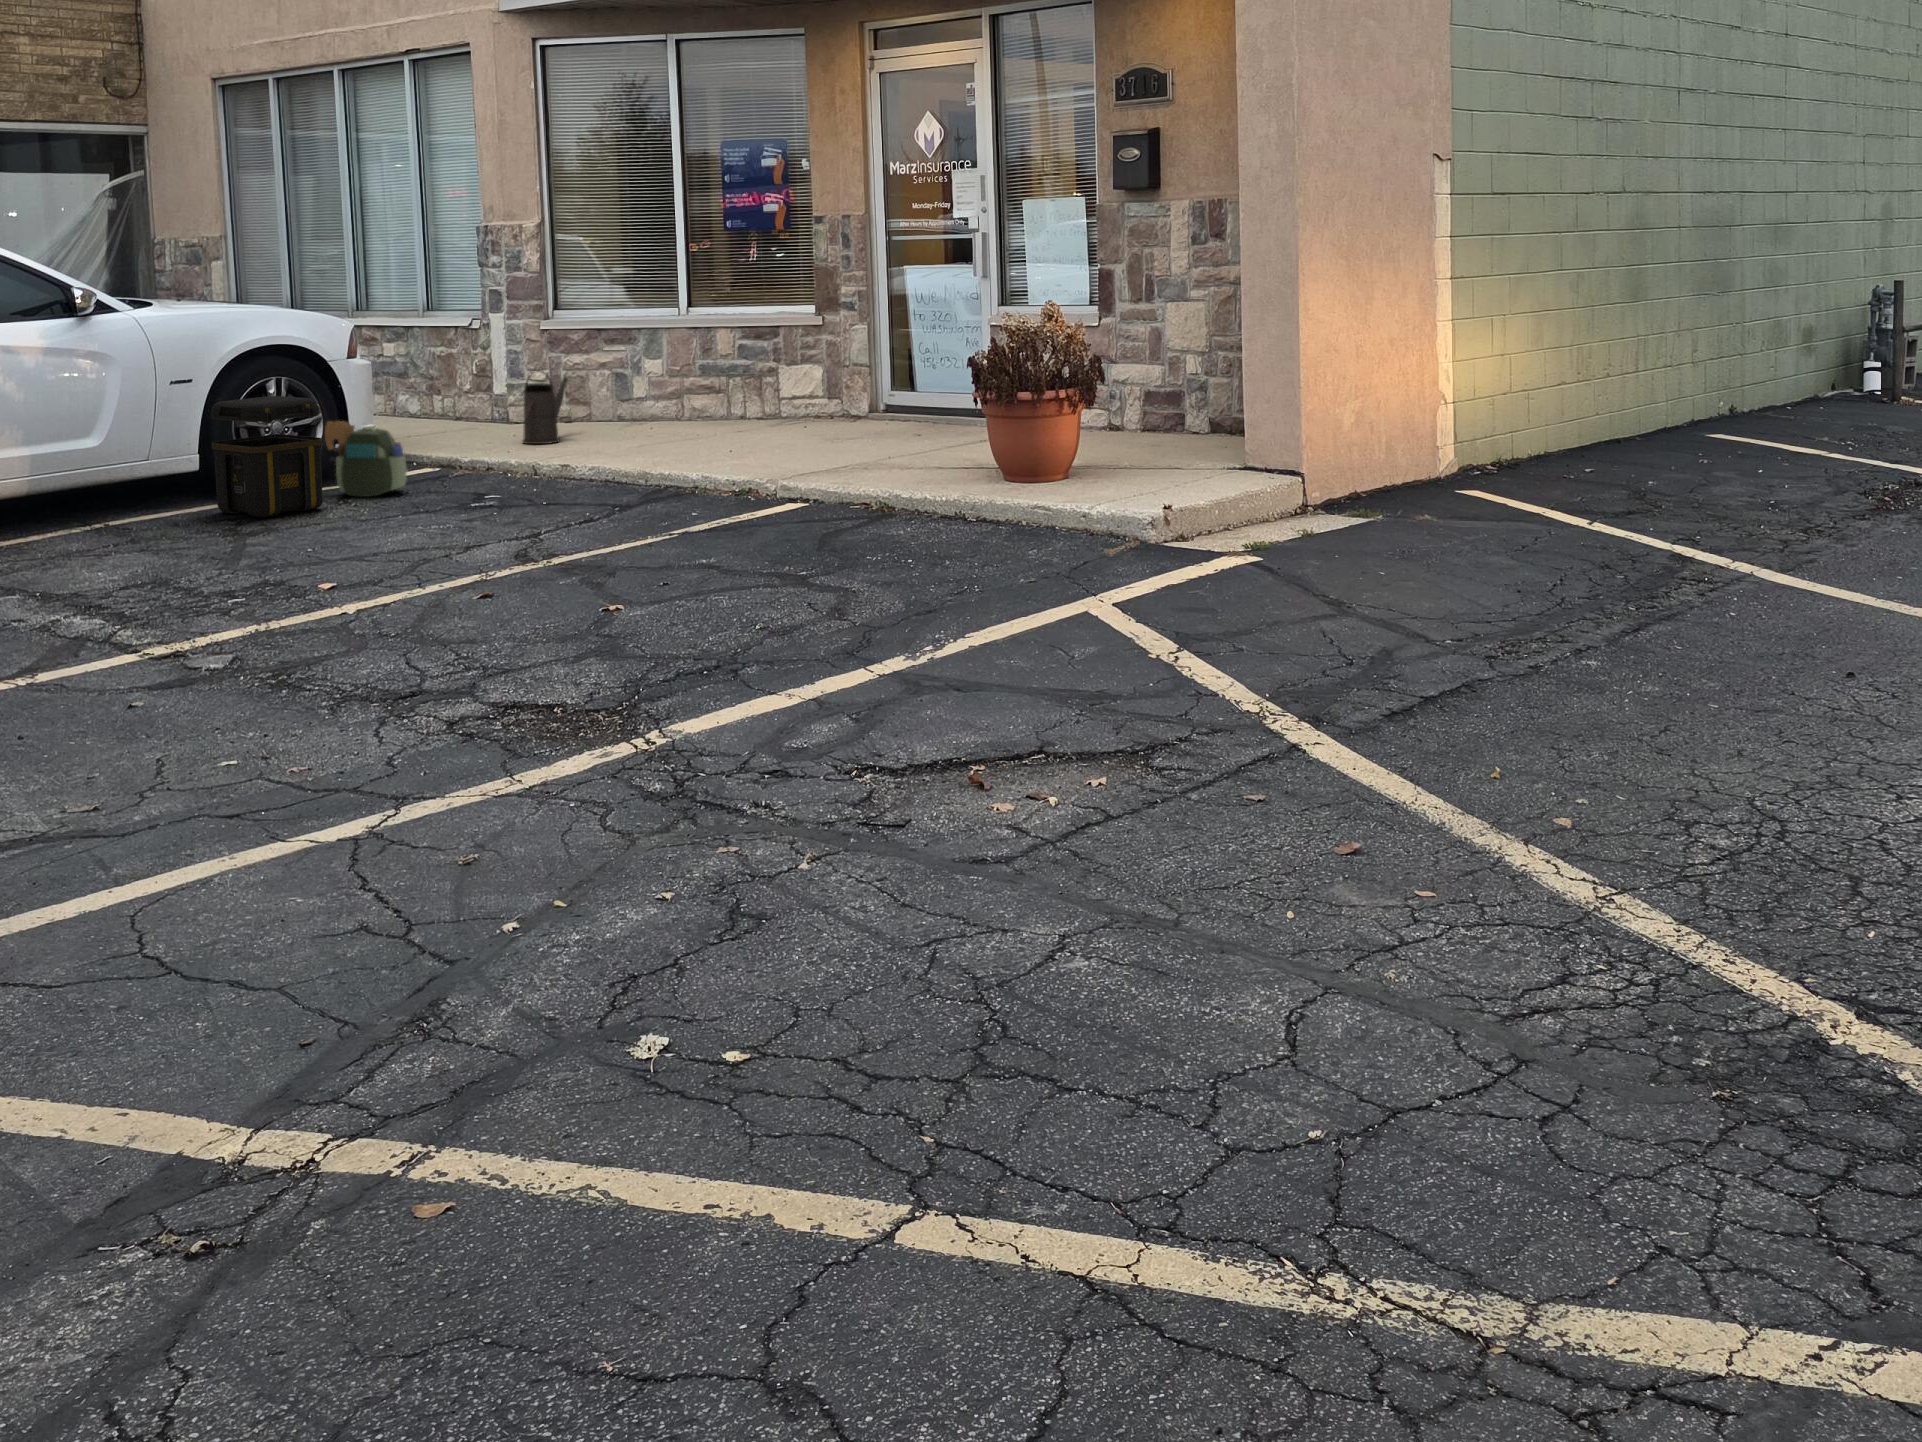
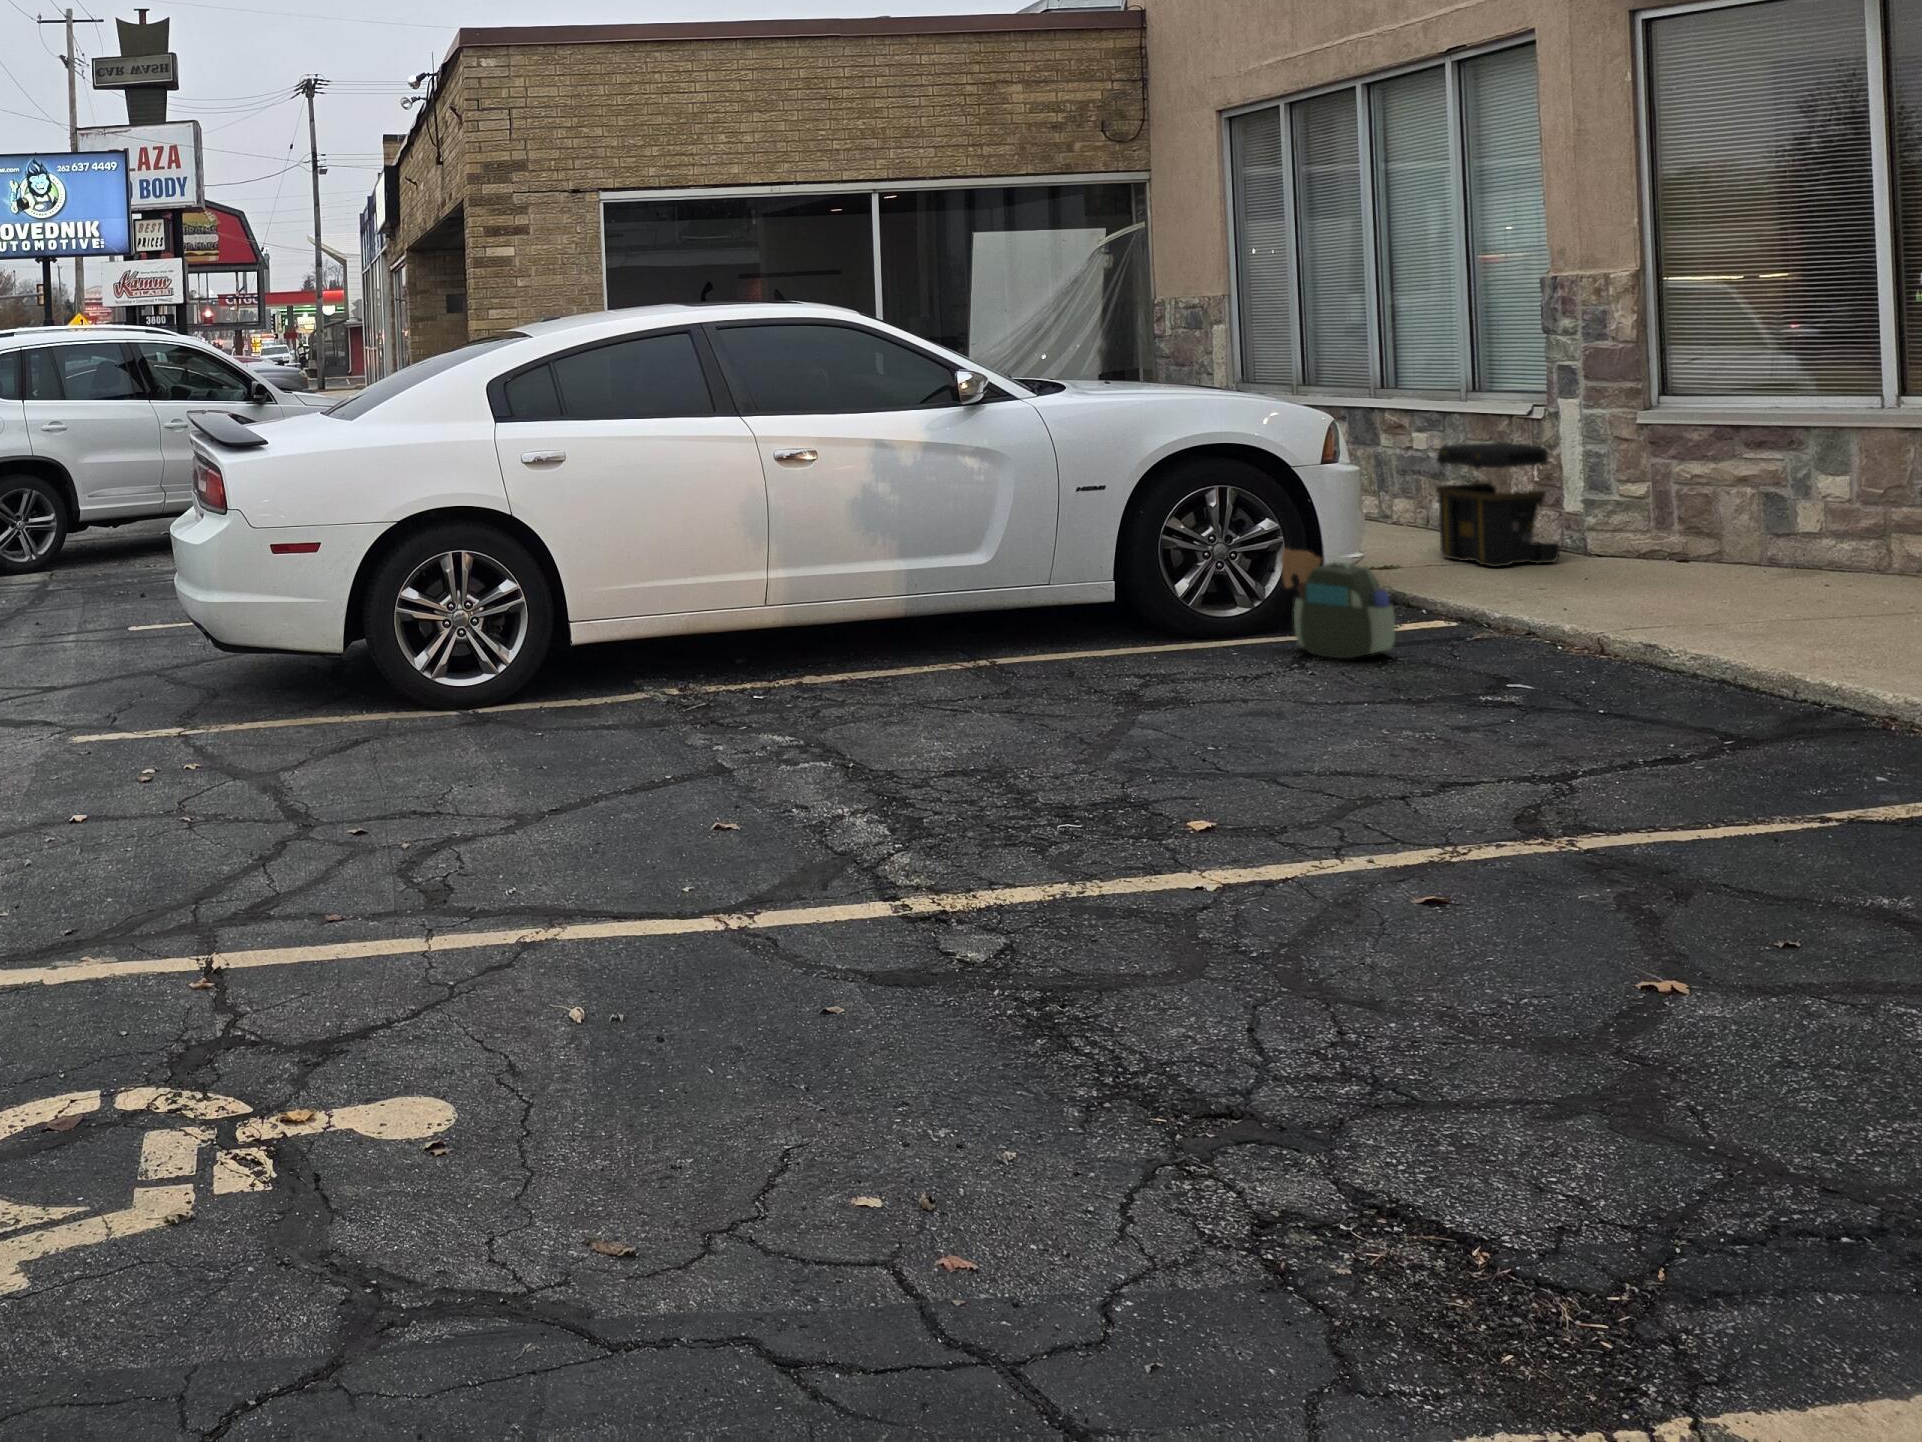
watering can: present [522,372,567,444] -> none [1604,485,1685,593]
toolbox: present [211,396,323,518] -> present [1436,442,1560,567]

